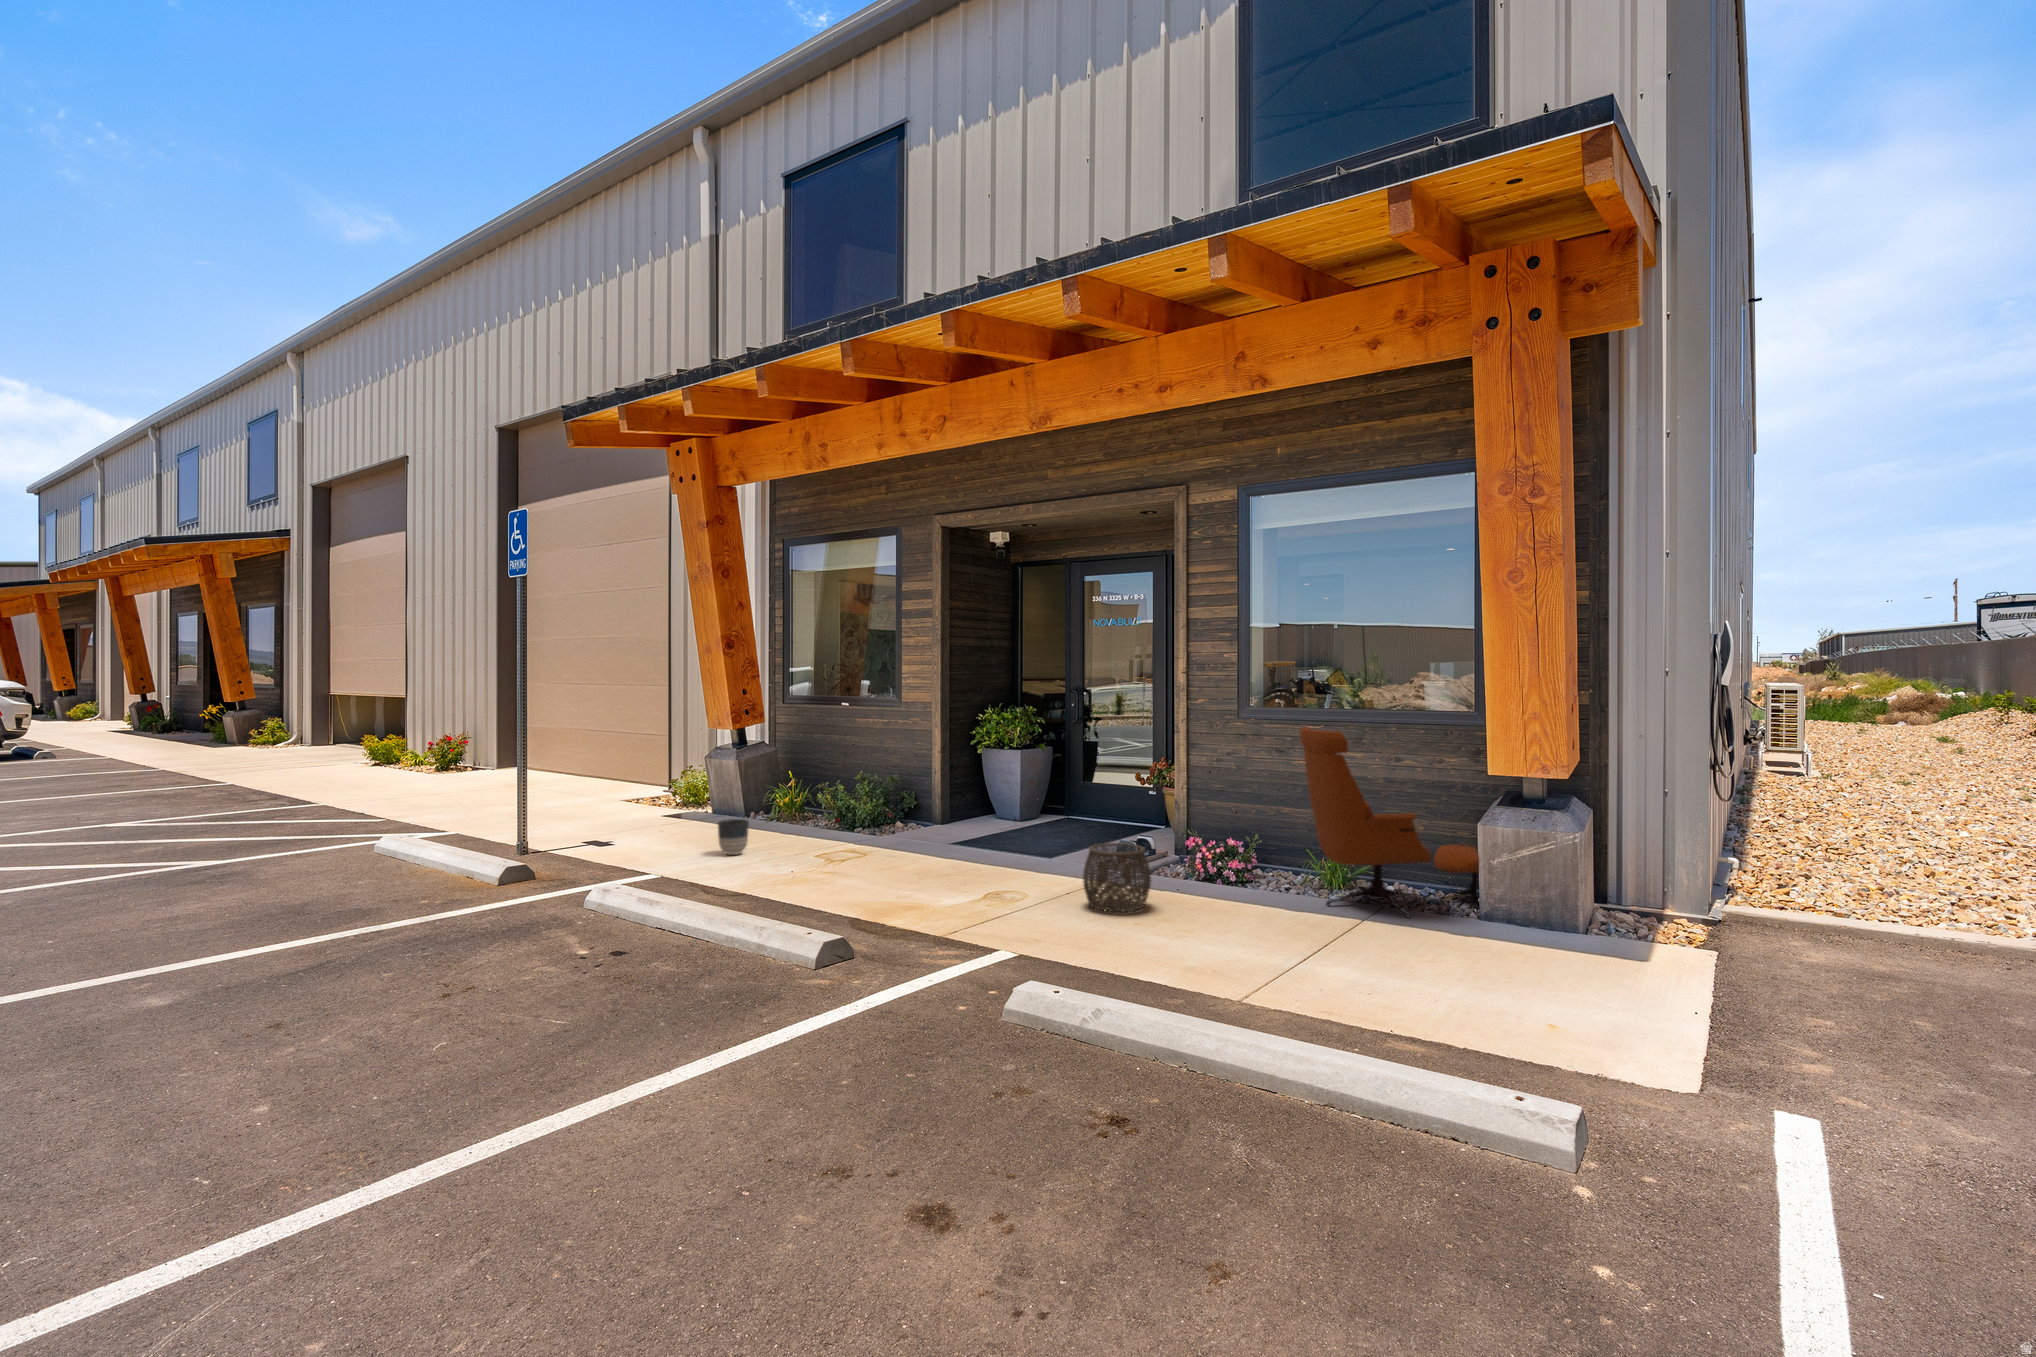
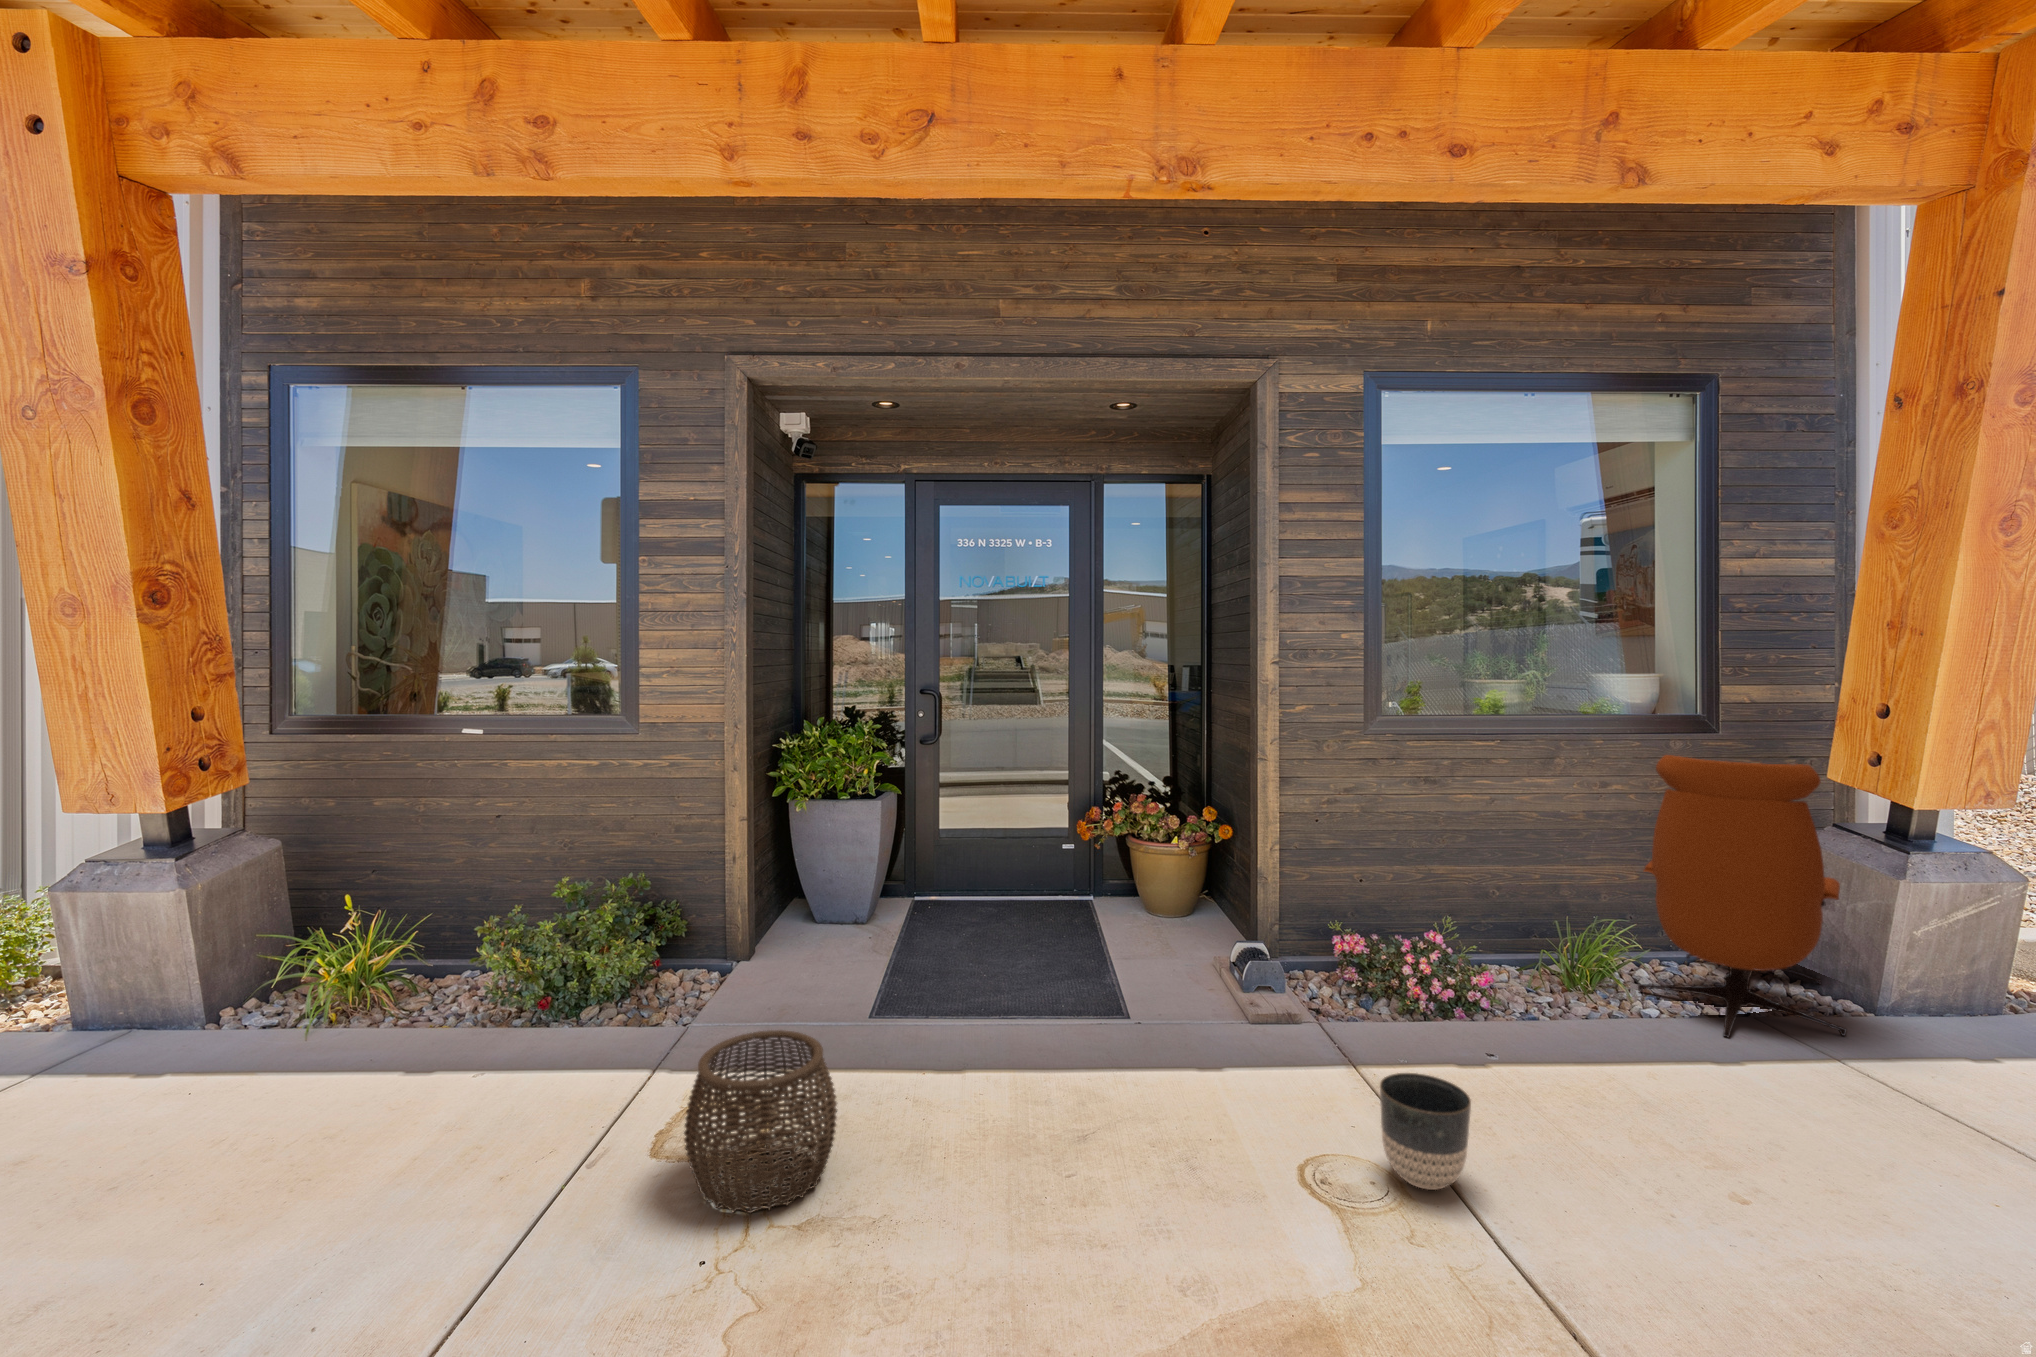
planter: present [718,819,749,855] -> present [1380,1073,1471,1190]
woven basket: present [1083,843,1151,912] -> present [684,1030,837,1213]

